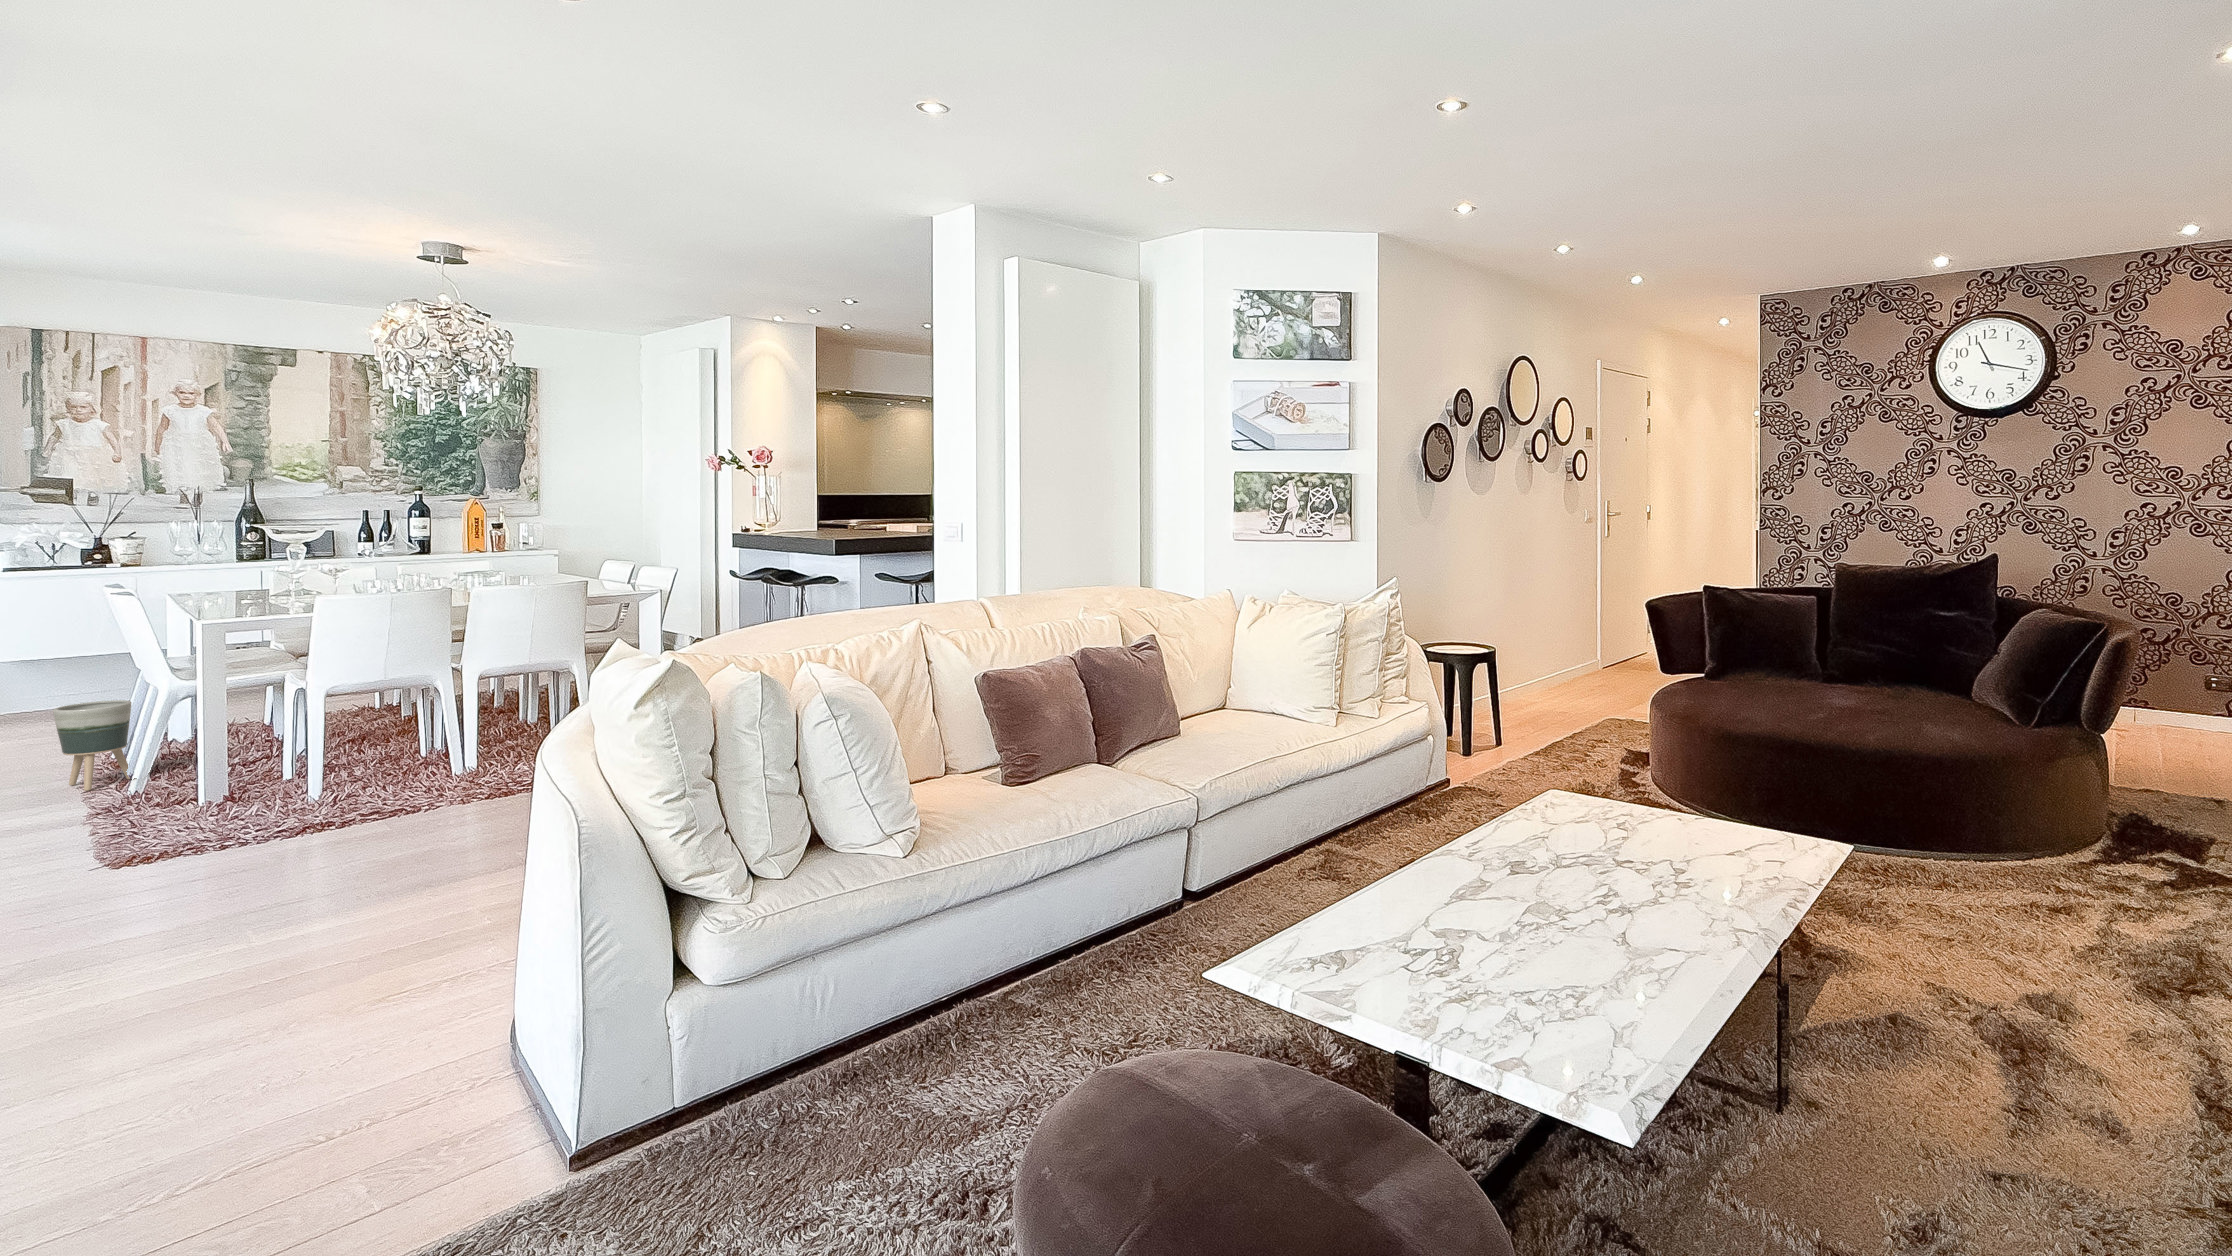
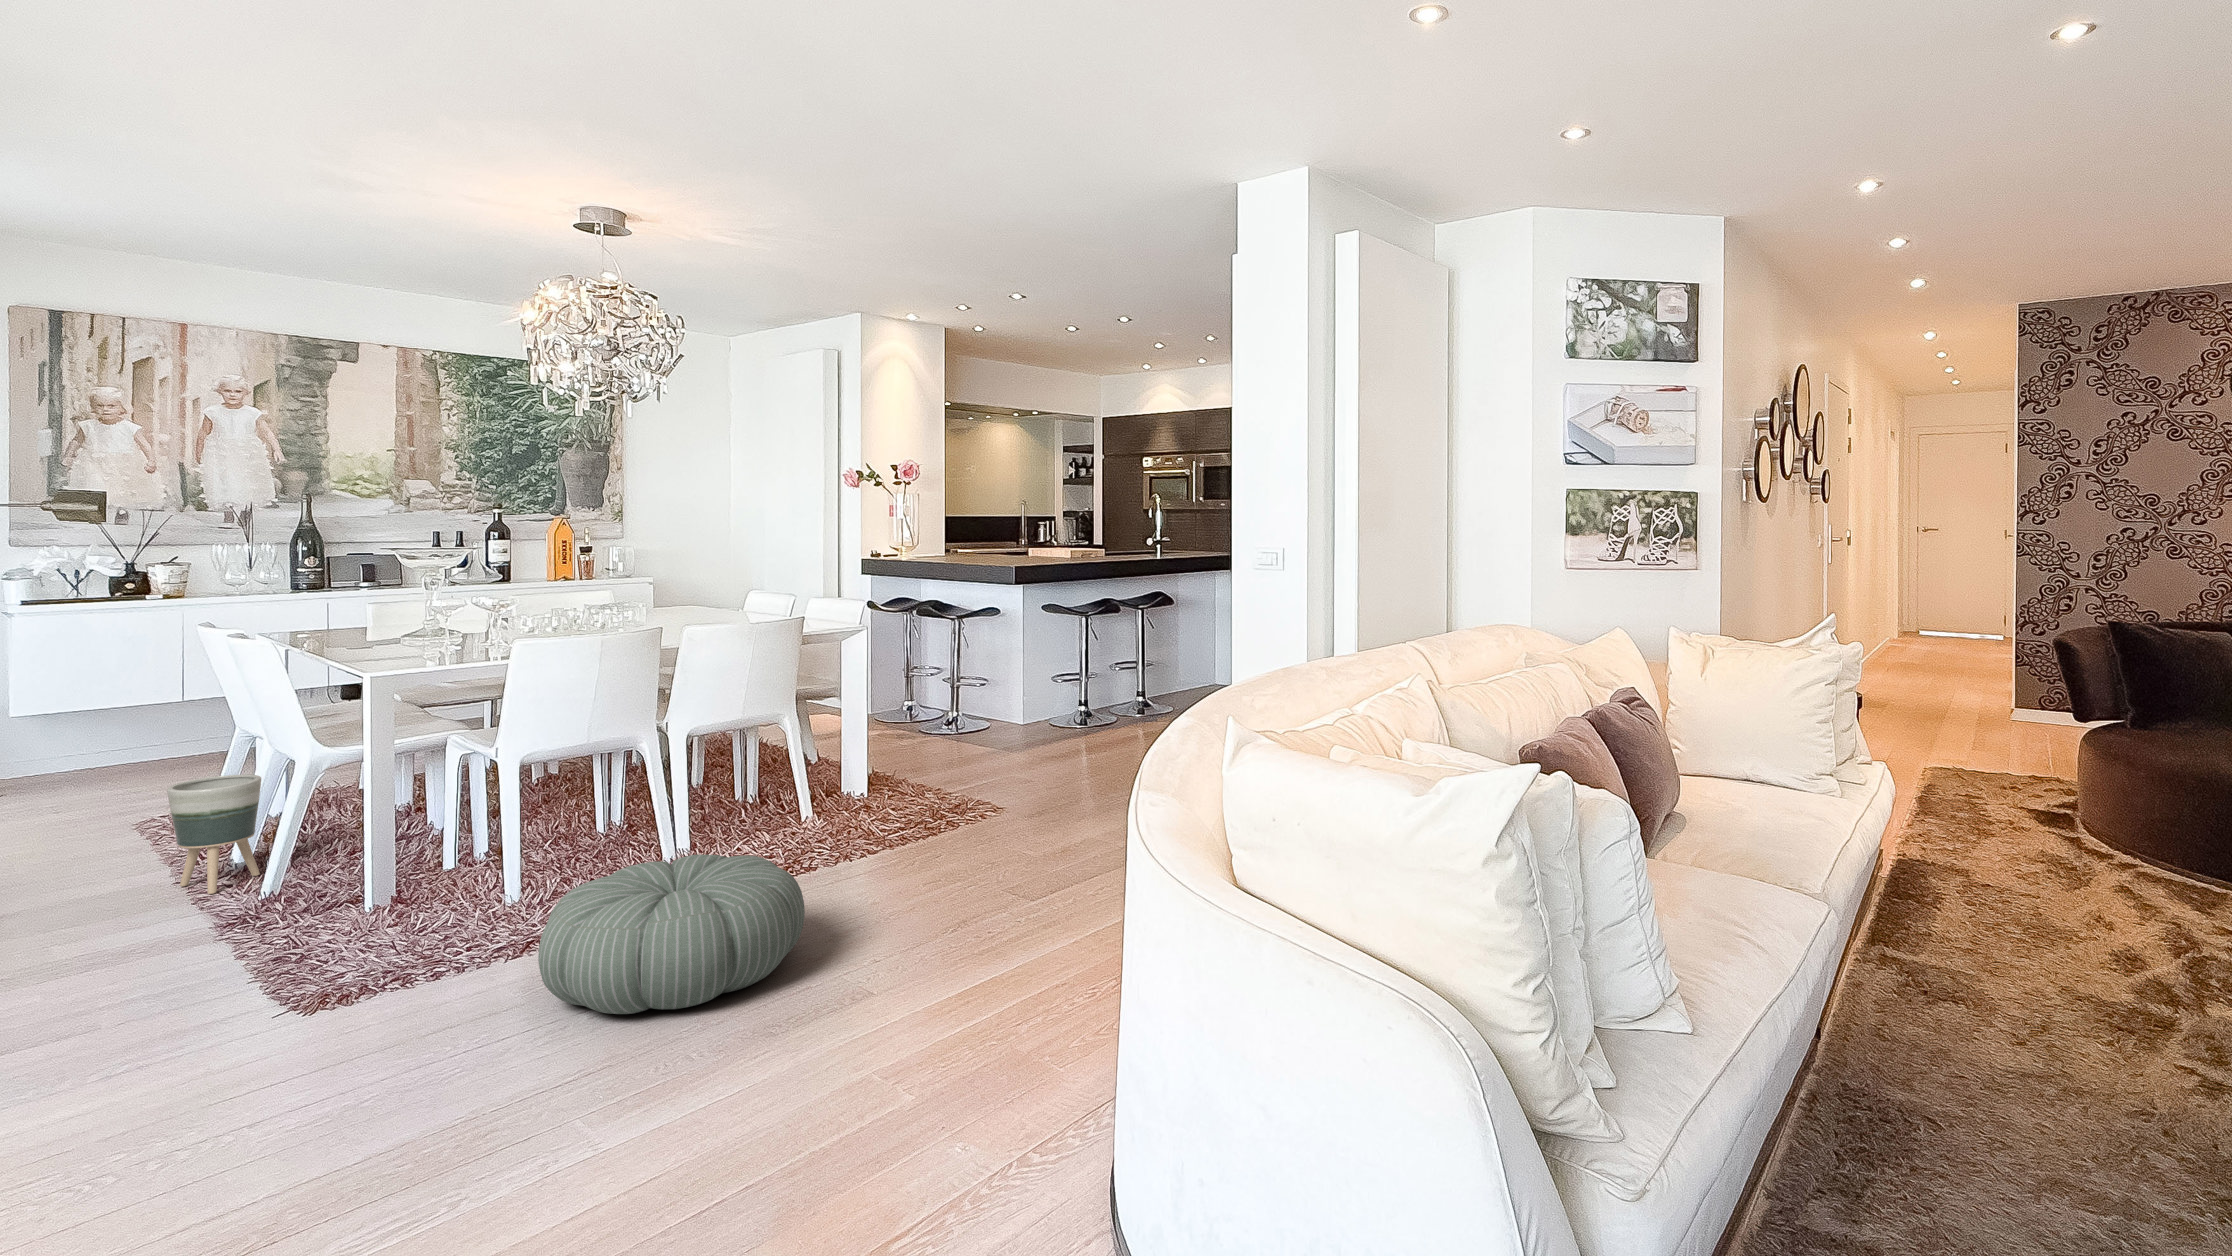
pouf: none [242,761,477,872] -> present [538,854,805,1014]

